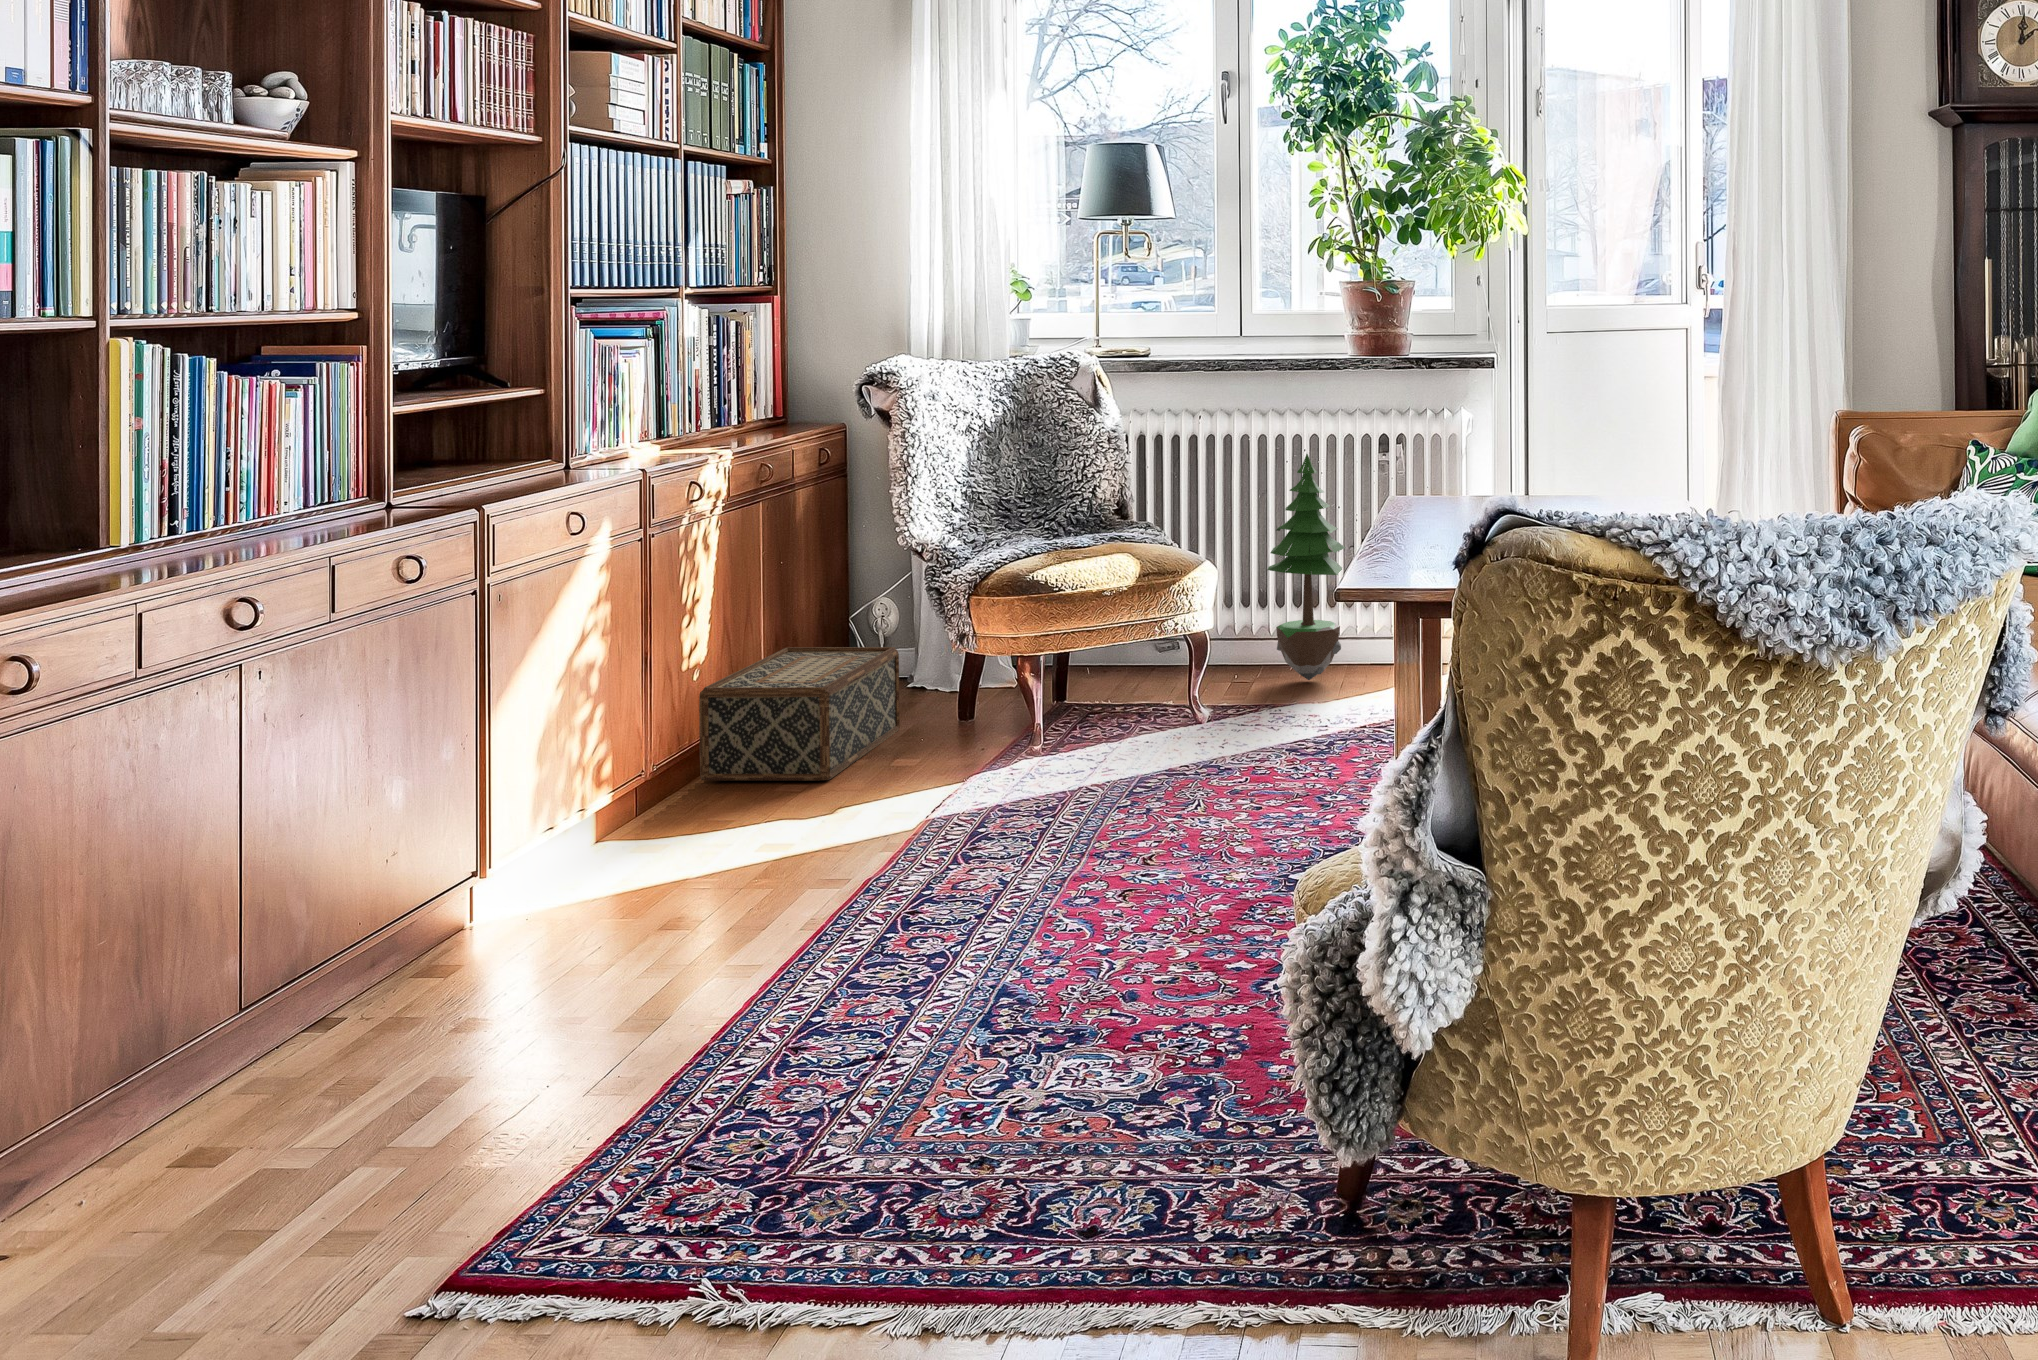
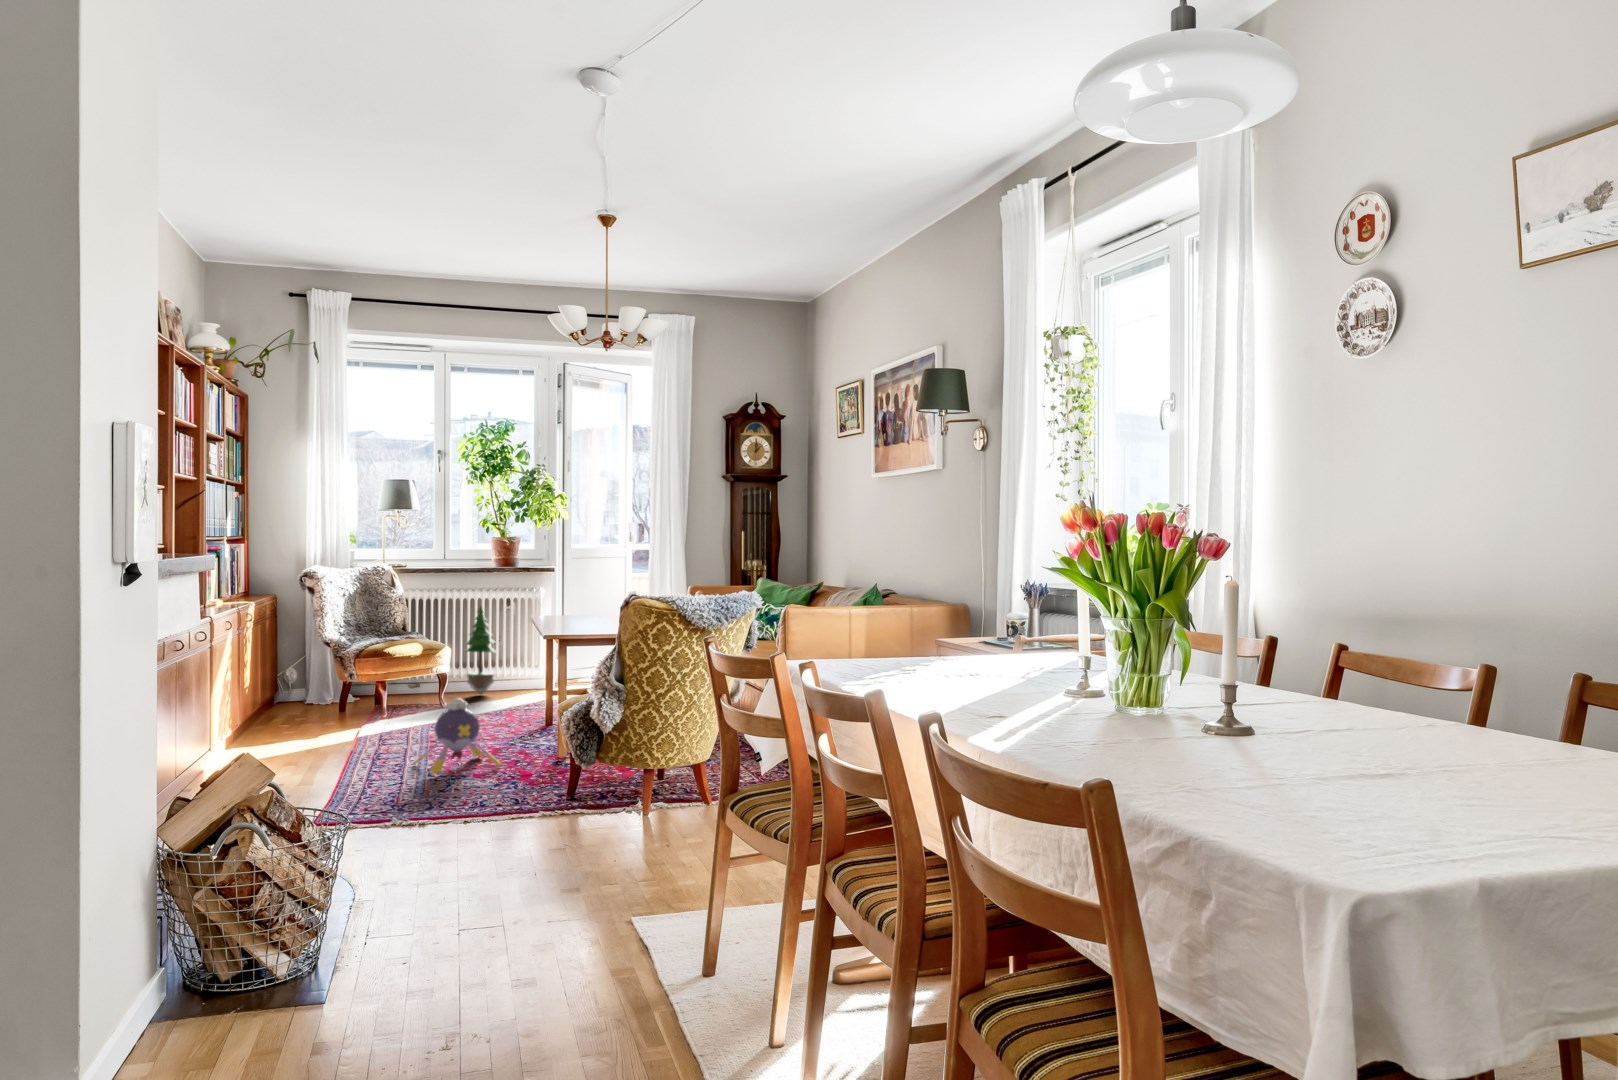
woven basket: present [699,647,900,781] -> none [246,683,317,733]
plush toy: none [988,764,1230,1009] -> present [414,698,501,775]

